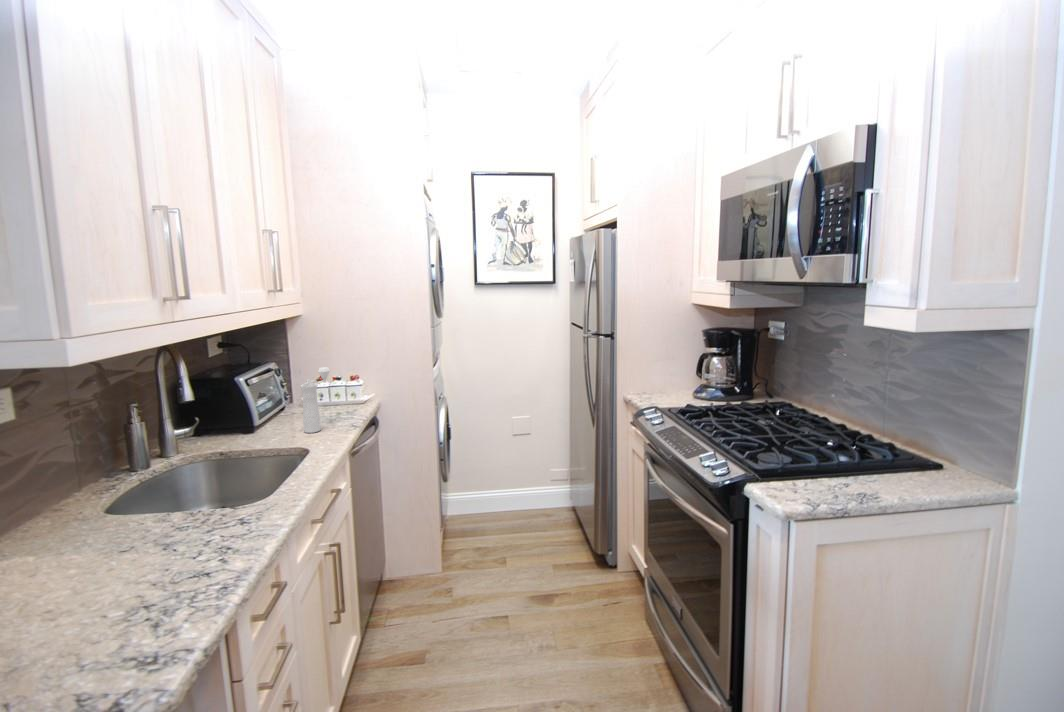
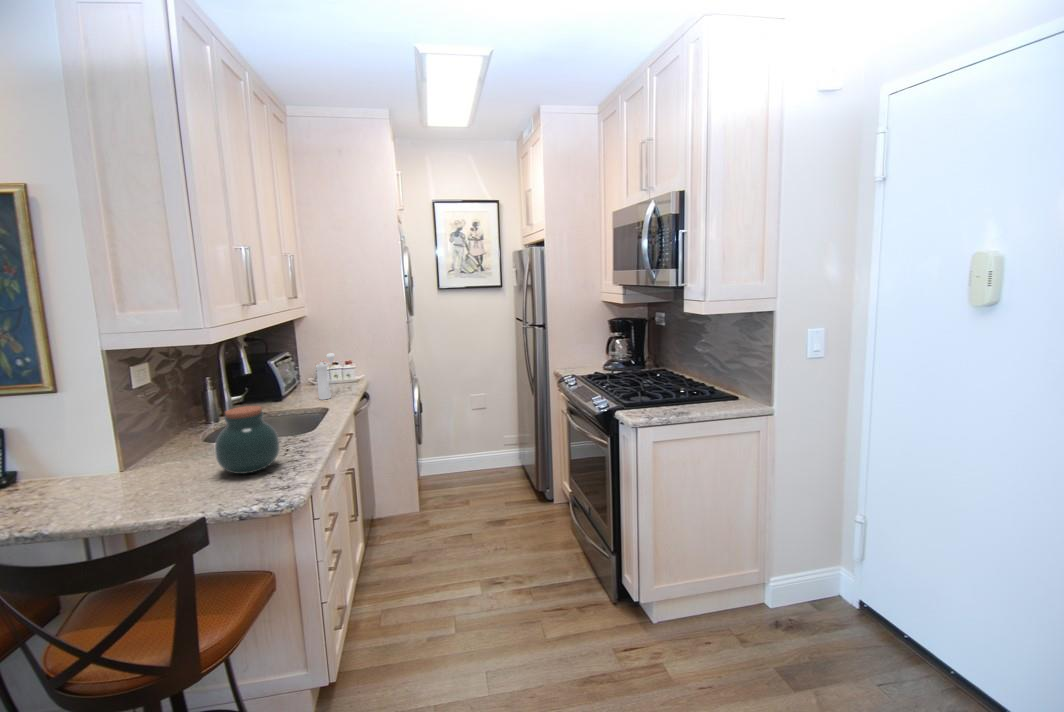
jar: none [54,477,182,606] -> present [215,406,280,474]

